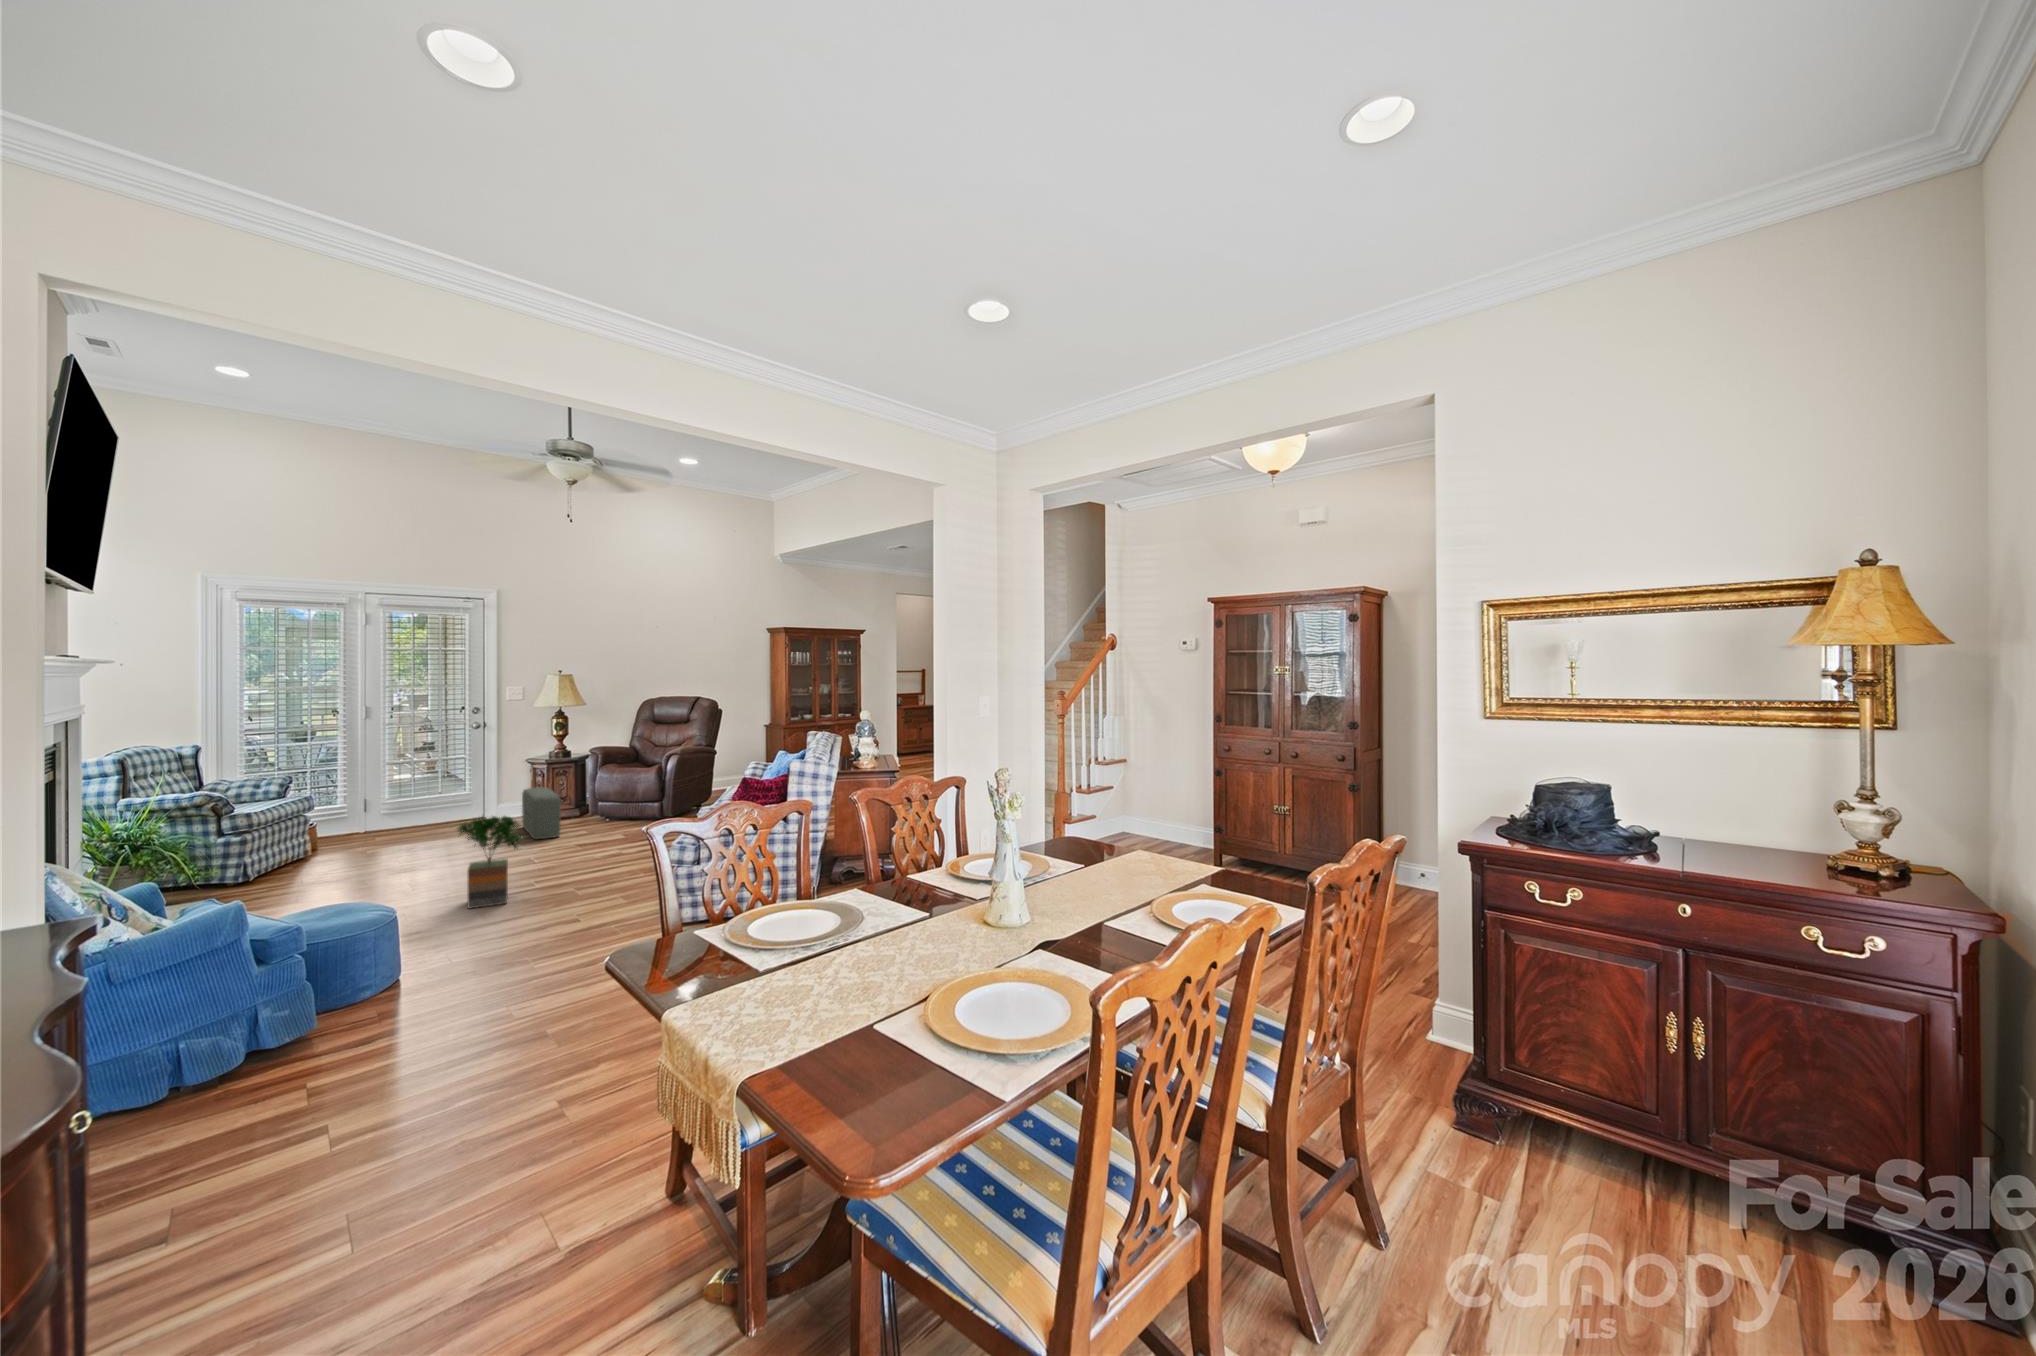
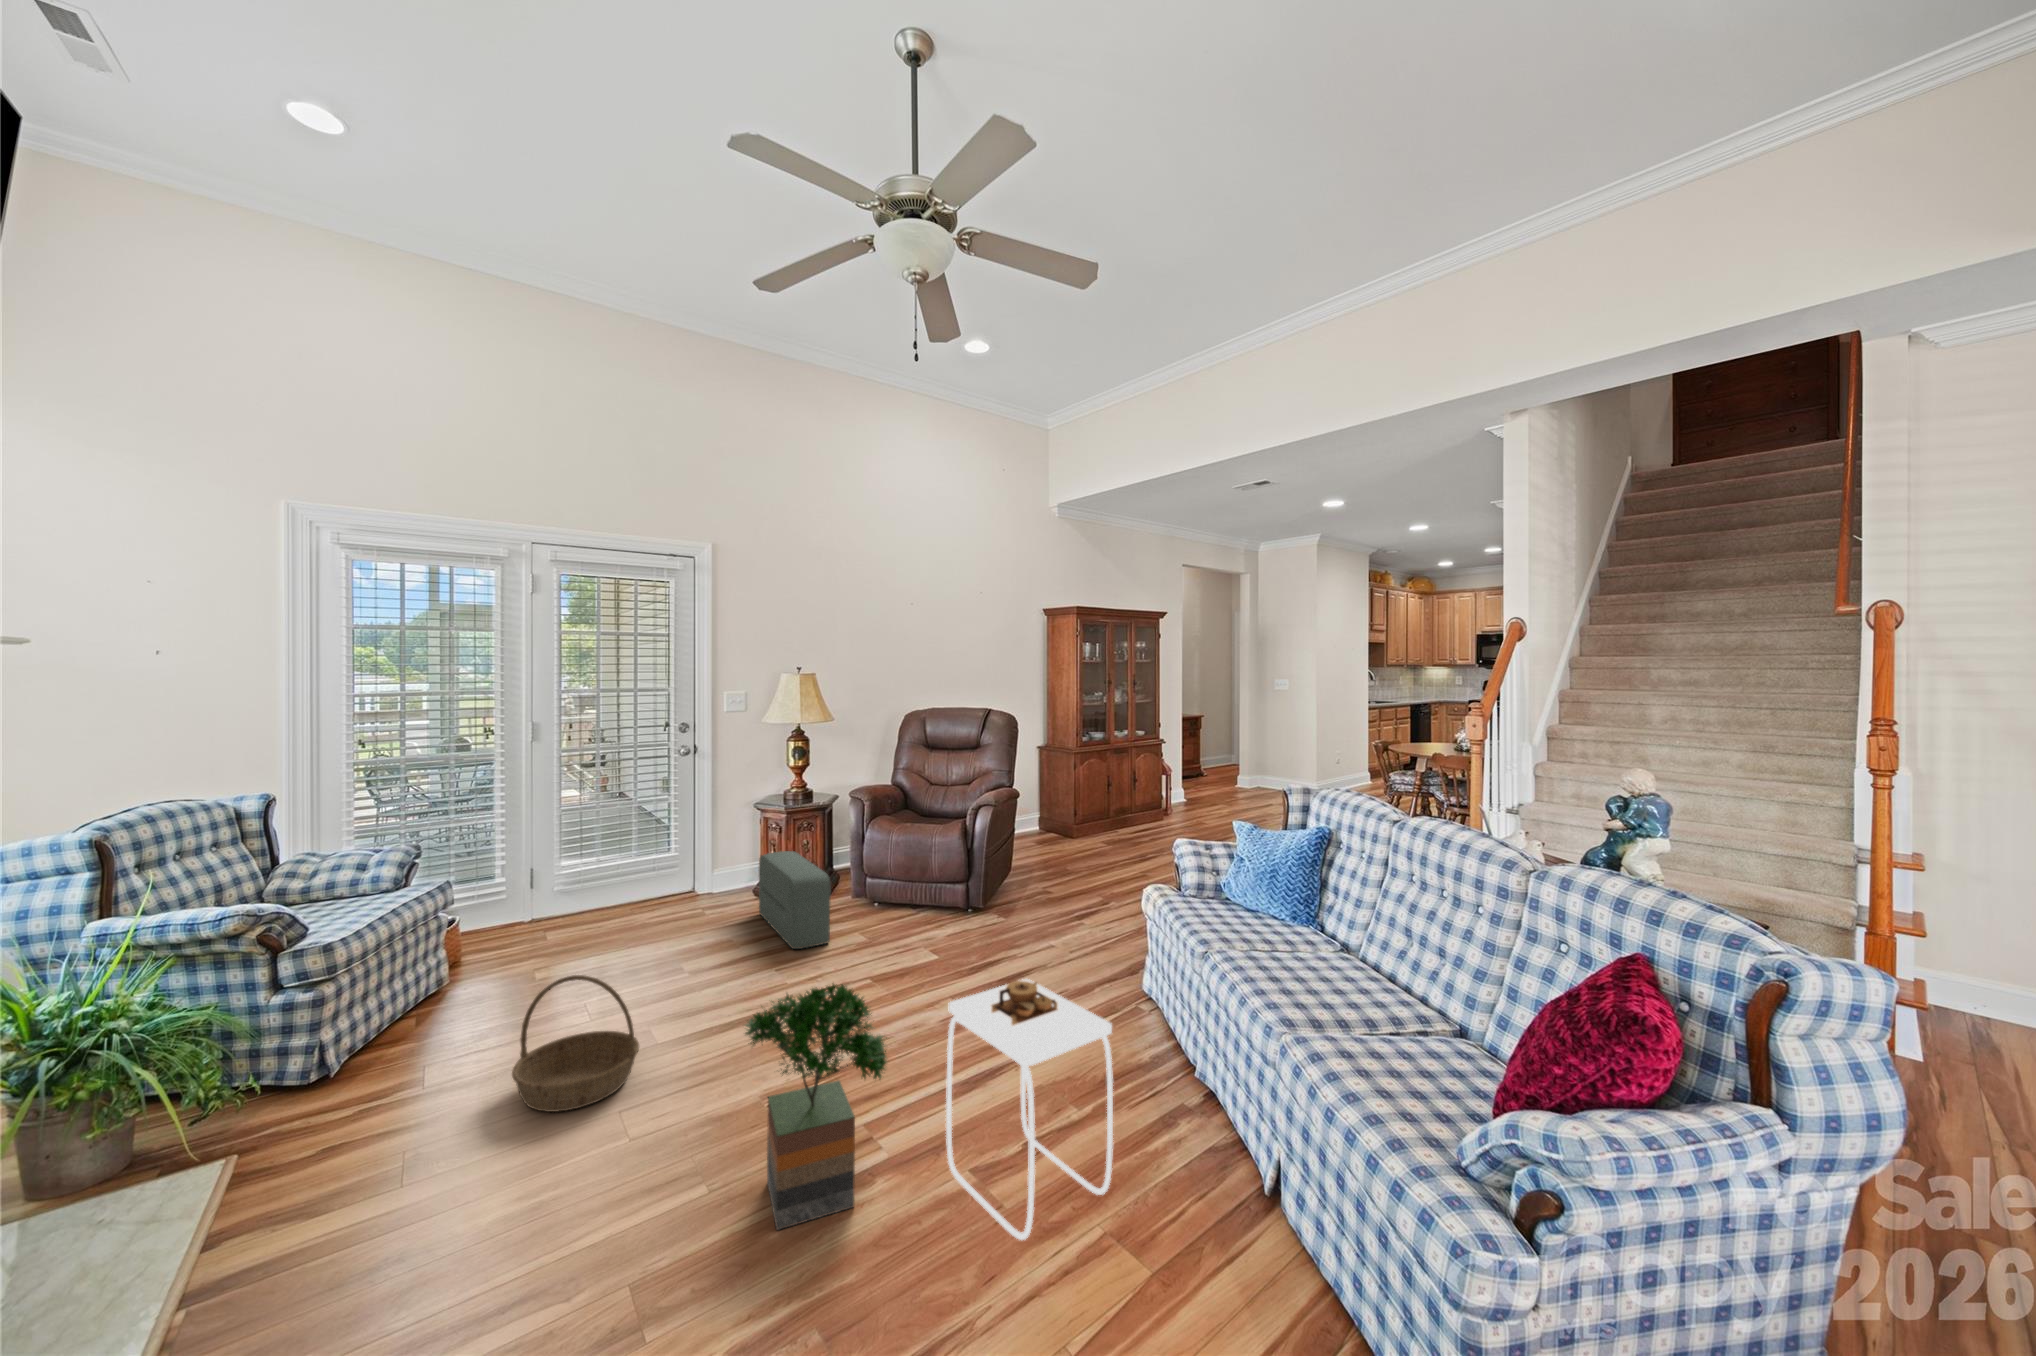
side table: none [557,812,622,906] -> present [946,979,1113,1240]
basket: none [349,827,420,889] -> present [512,975,639,1112]

